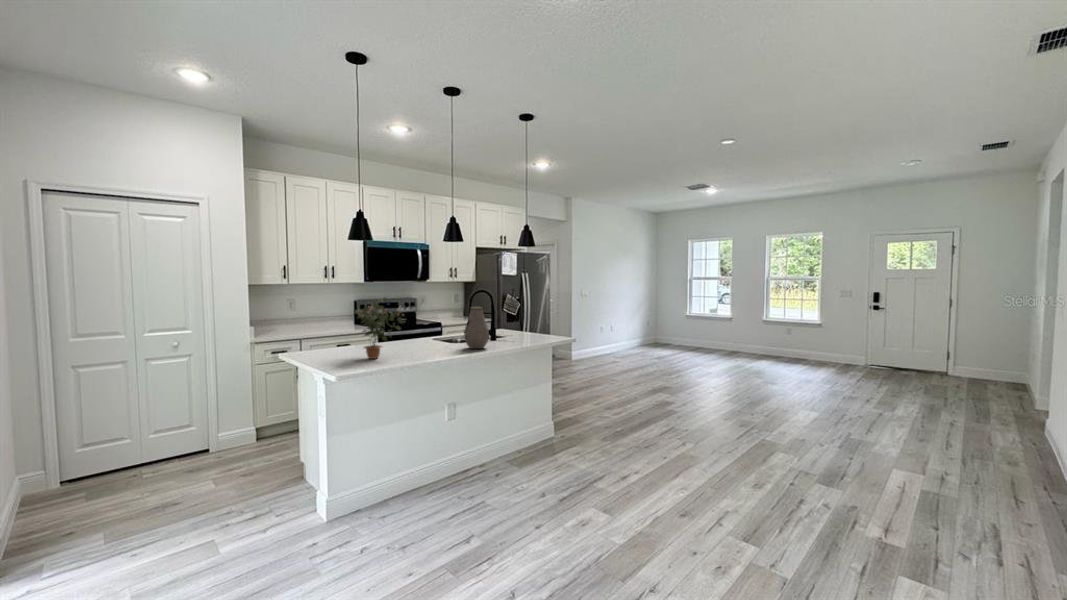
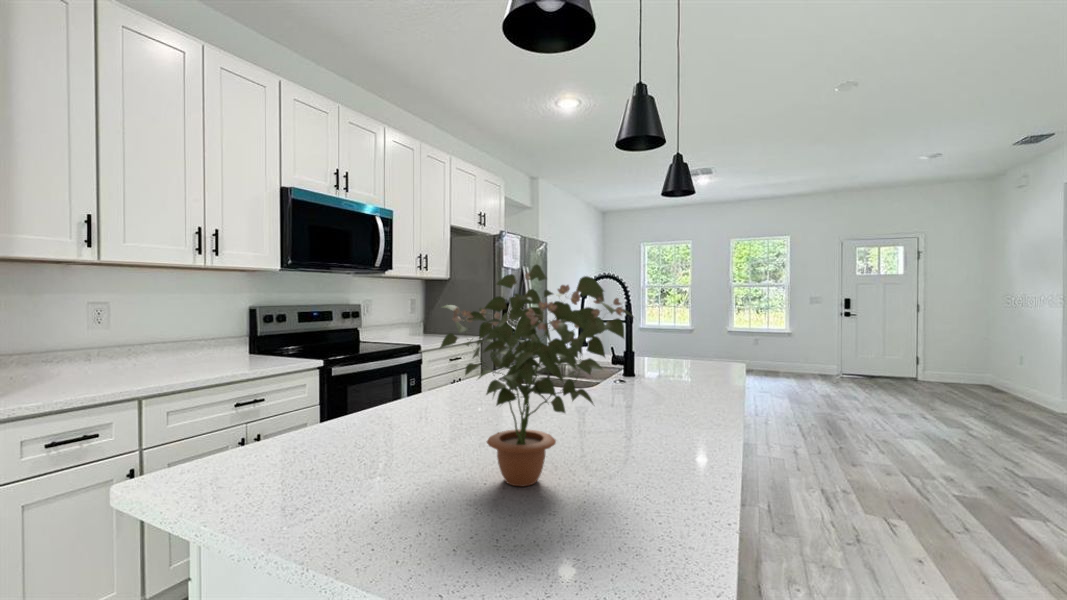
vase: present [464,307,489,349] -> none [637,305,696,405]

